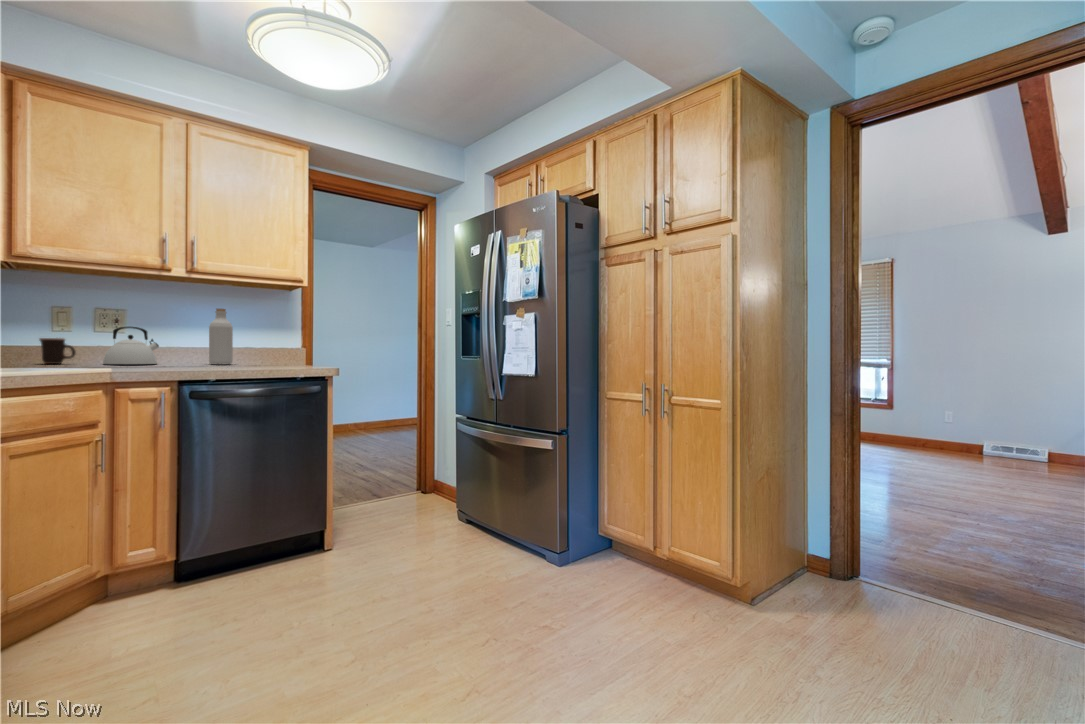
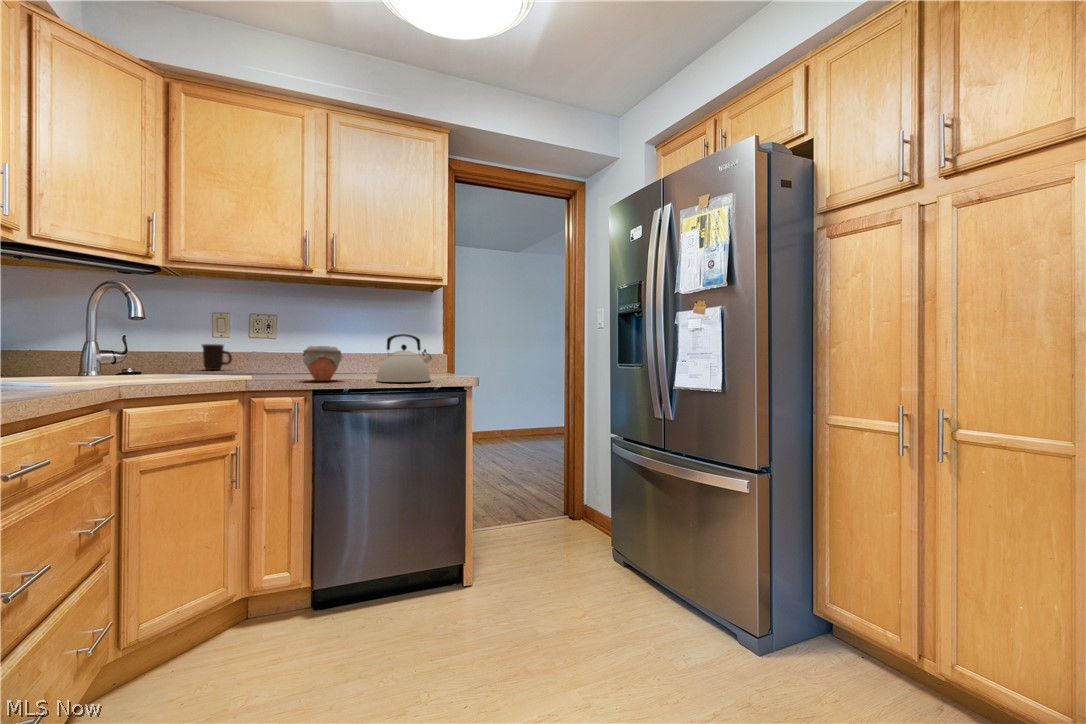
bottle: present [209,309,233,364] -> none [353,311,375,371]
kettle: present [103,327,159,364] -> present [376,334,432,382]
jar: none [169,340,210,372] -> present [302,346,343,381]

